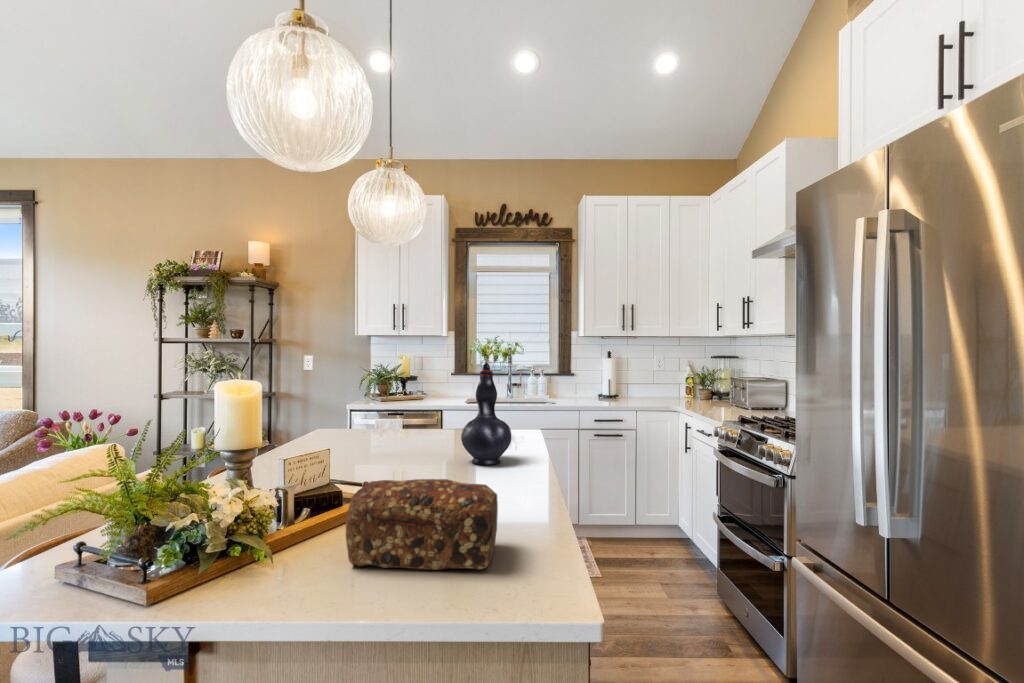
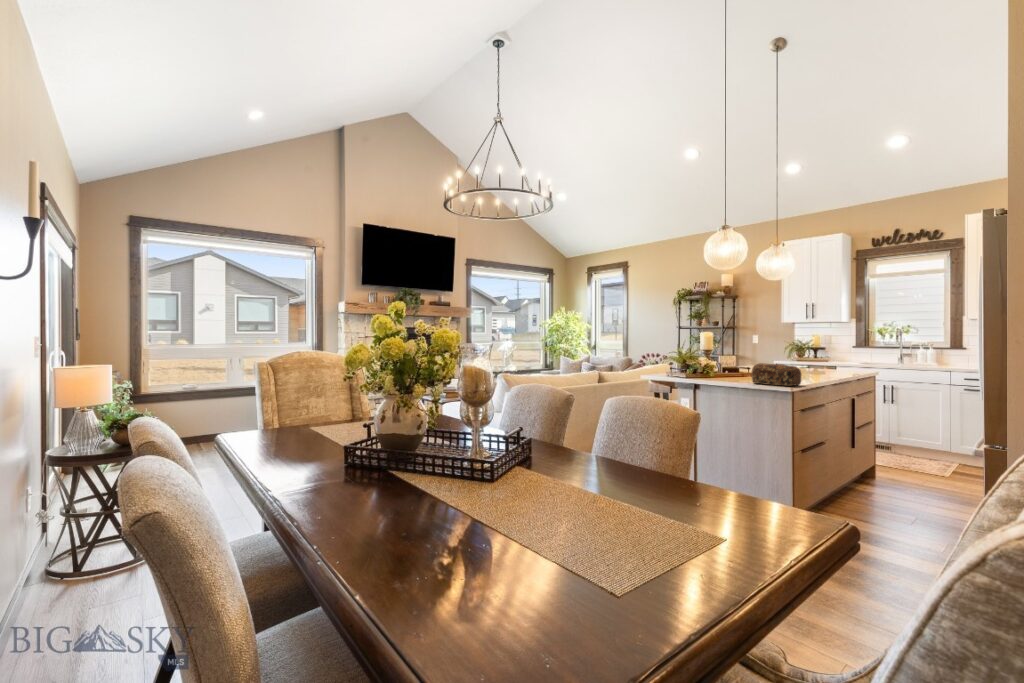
decorative vase: present [461,363,511,465] -> none [814,334,840,377]

